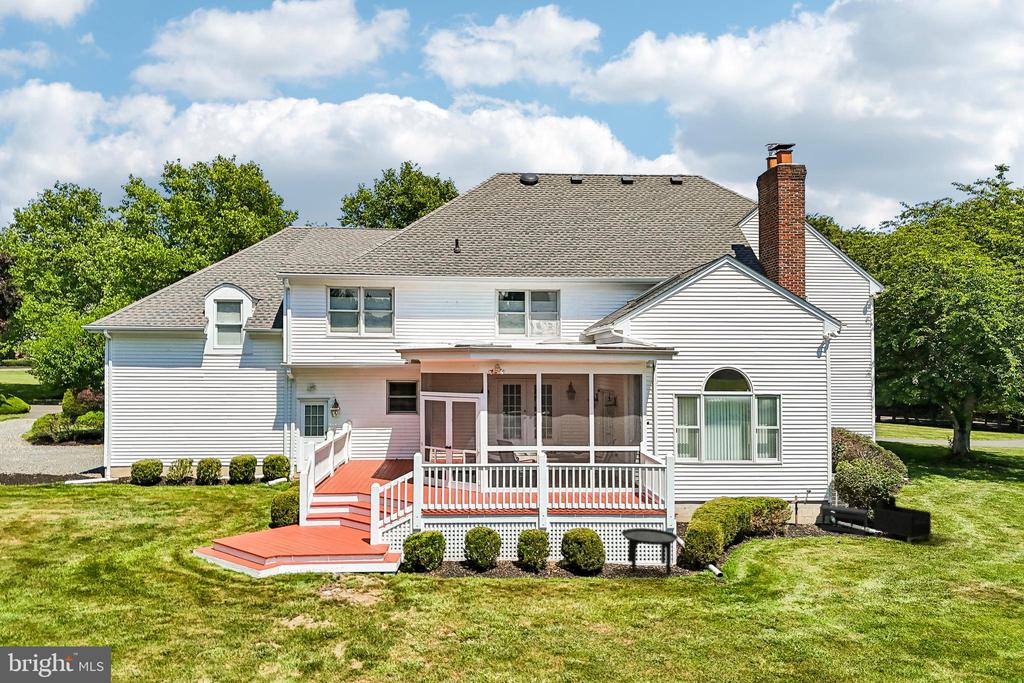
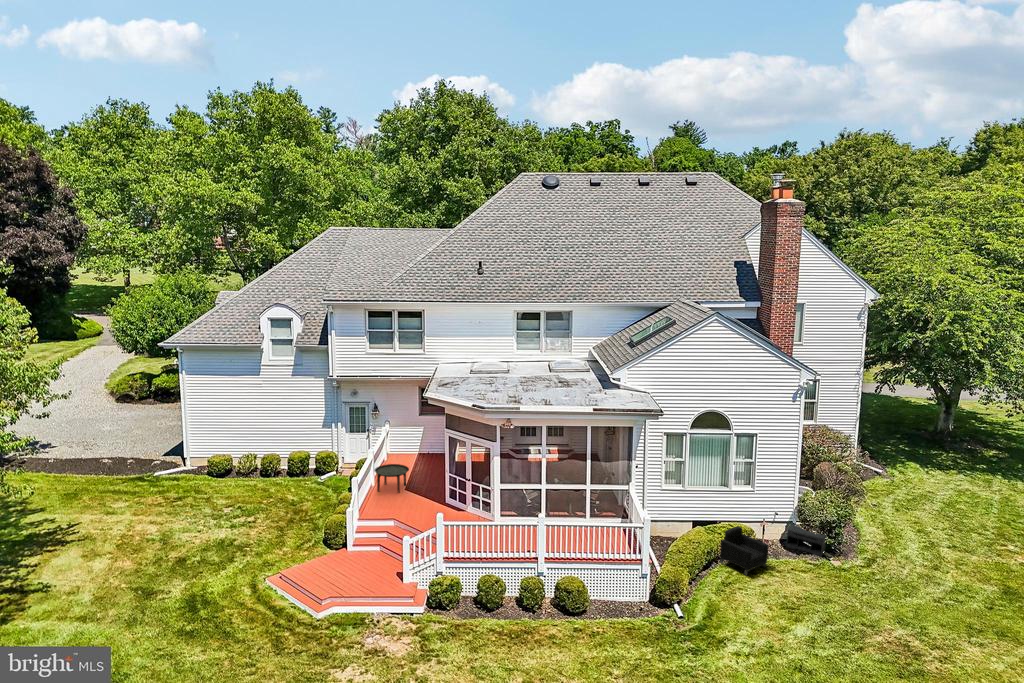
armchair: present [873,496,931,544] -> present [720,526,769,575]
round table: present [622,528,678,574] -> present [375,464,409,493]

